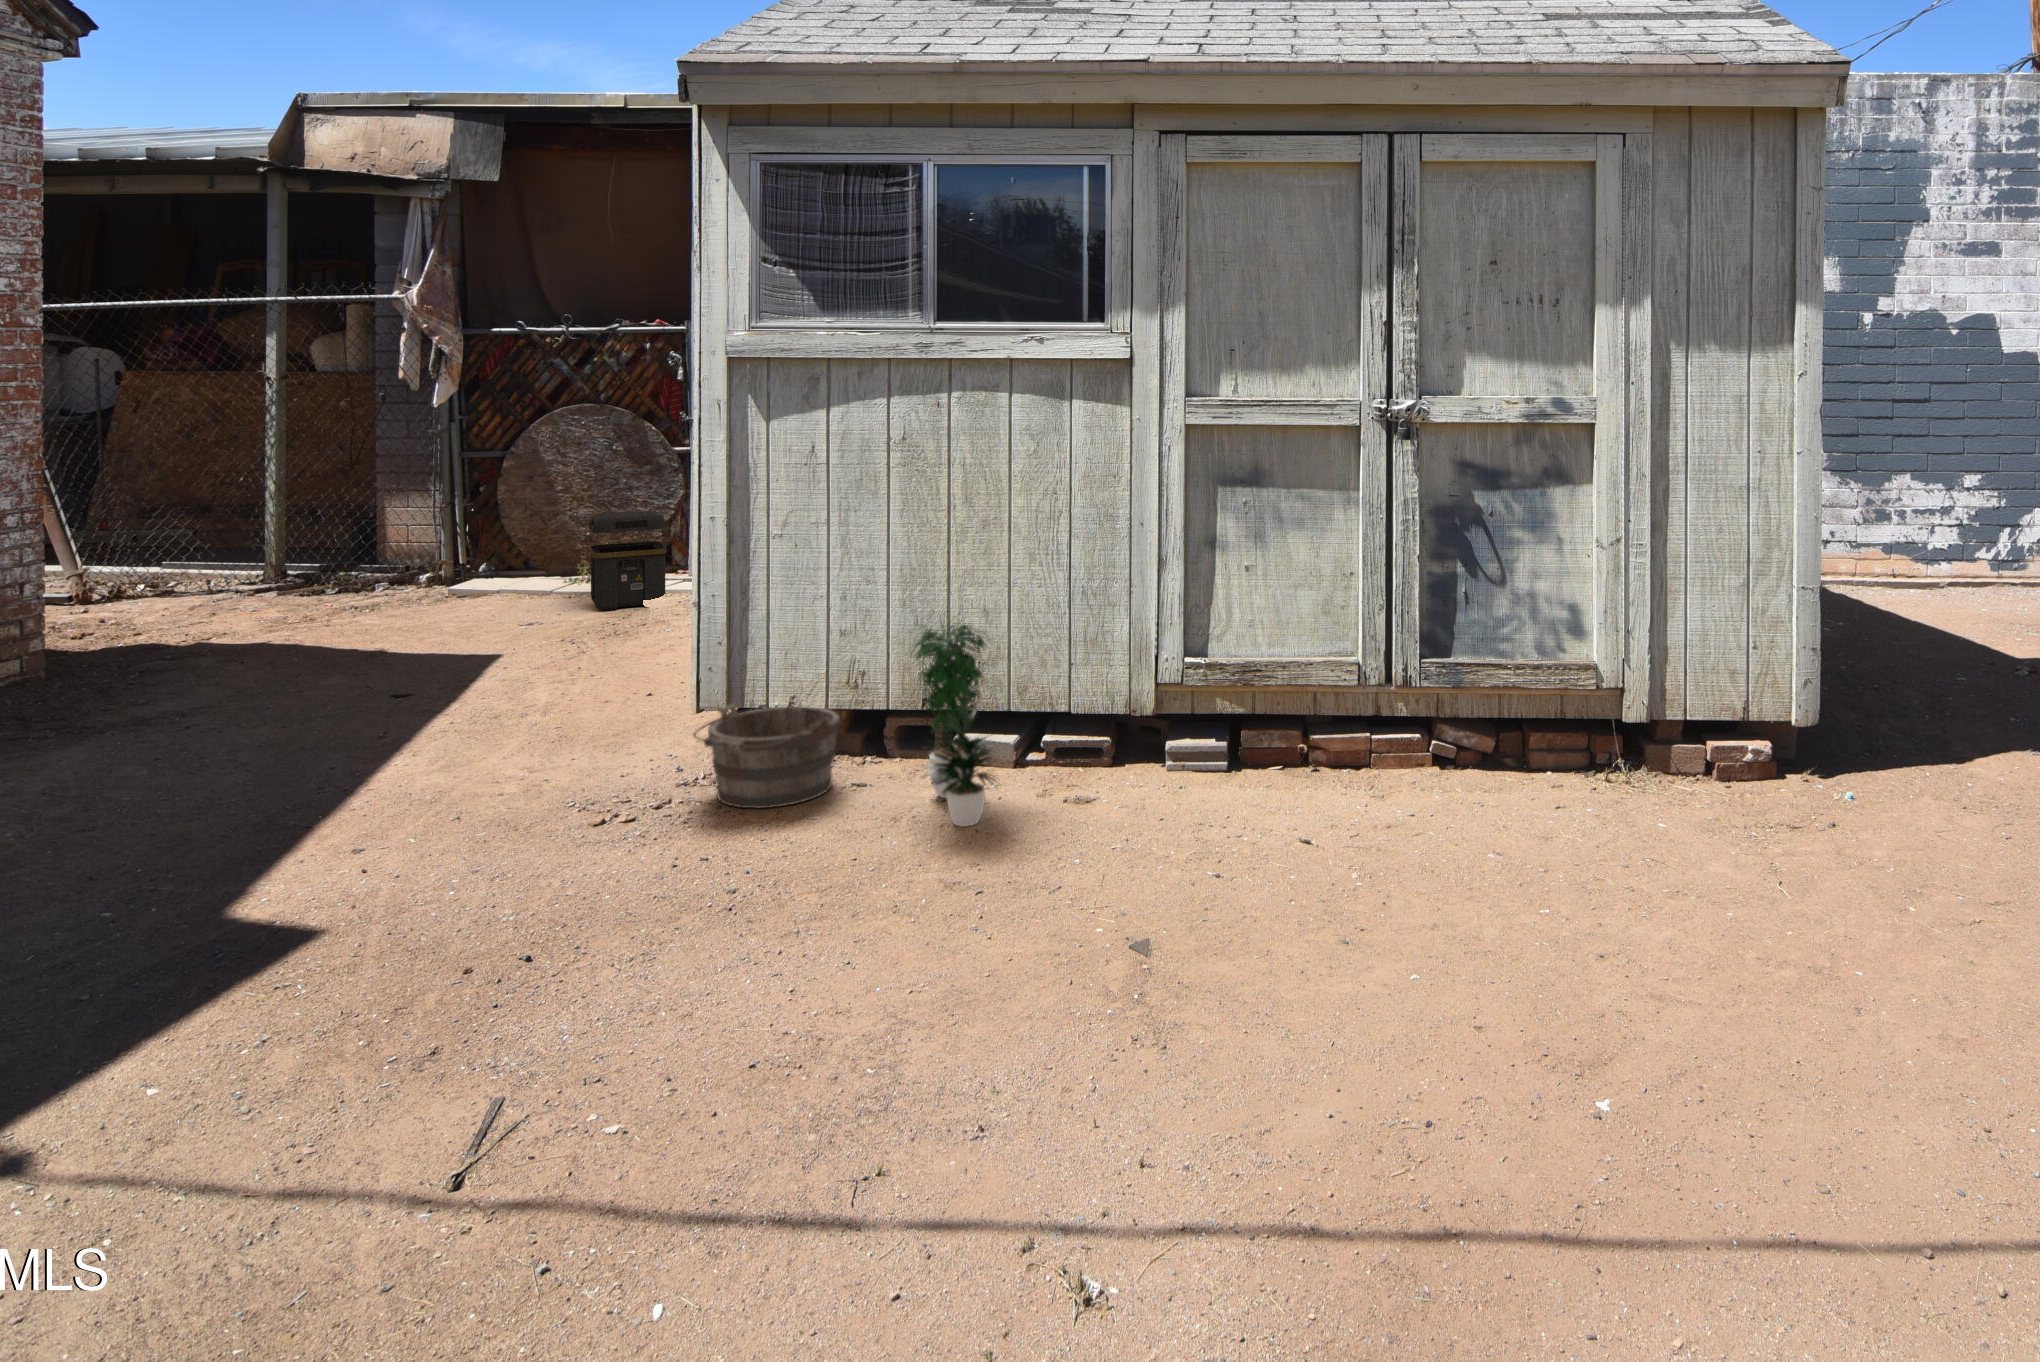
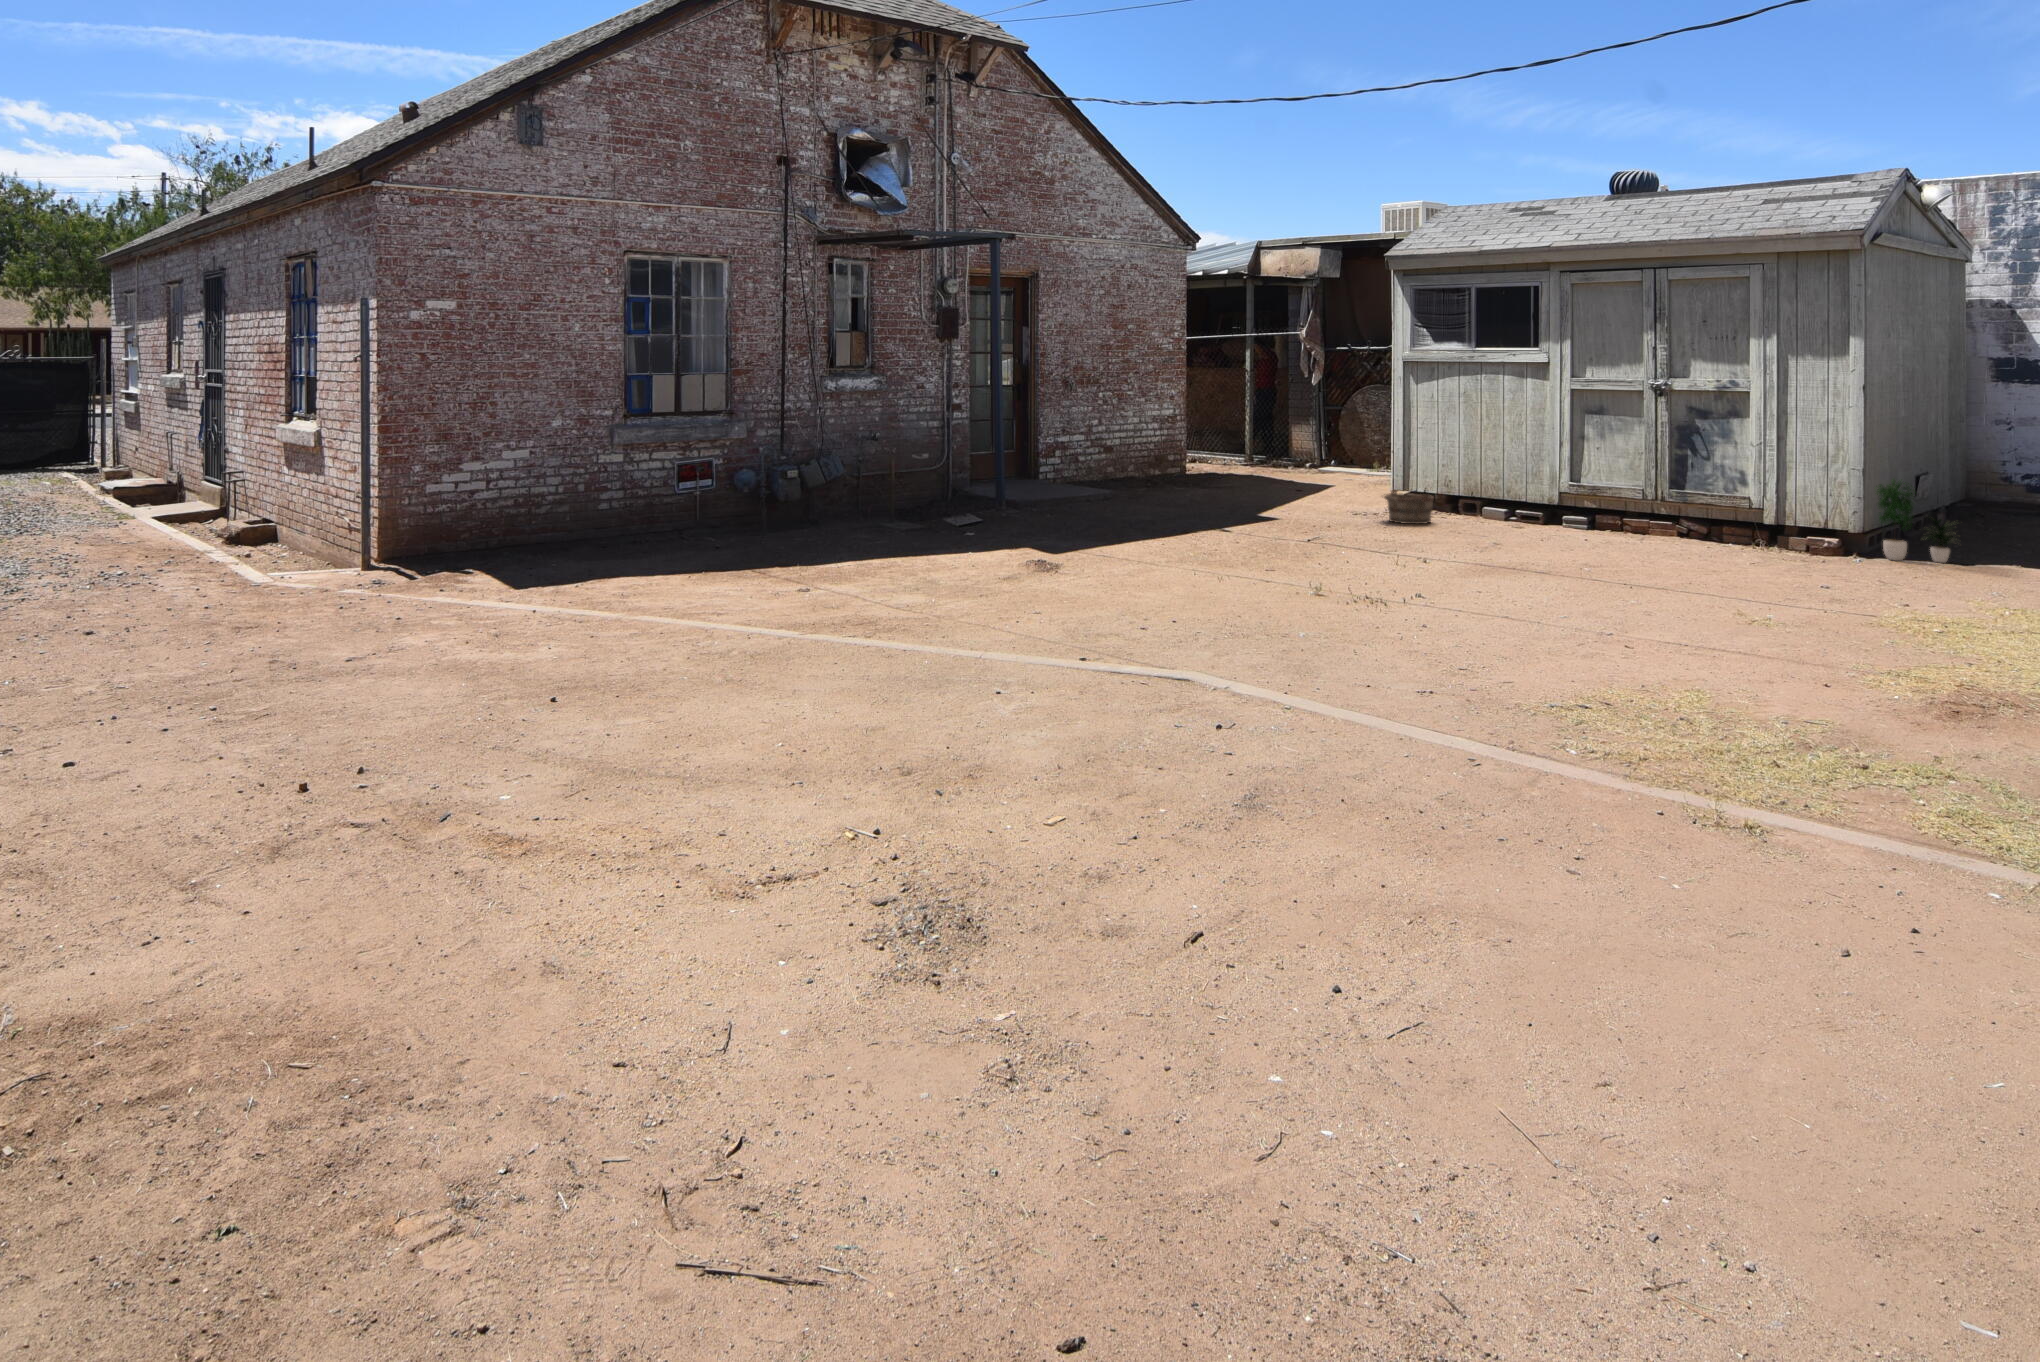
toolbox: present [589,511,666,610] -> none [1339,434,1375,480]
potted plant: present [913,620,996,827] -> present [1877,479,1957,563]

